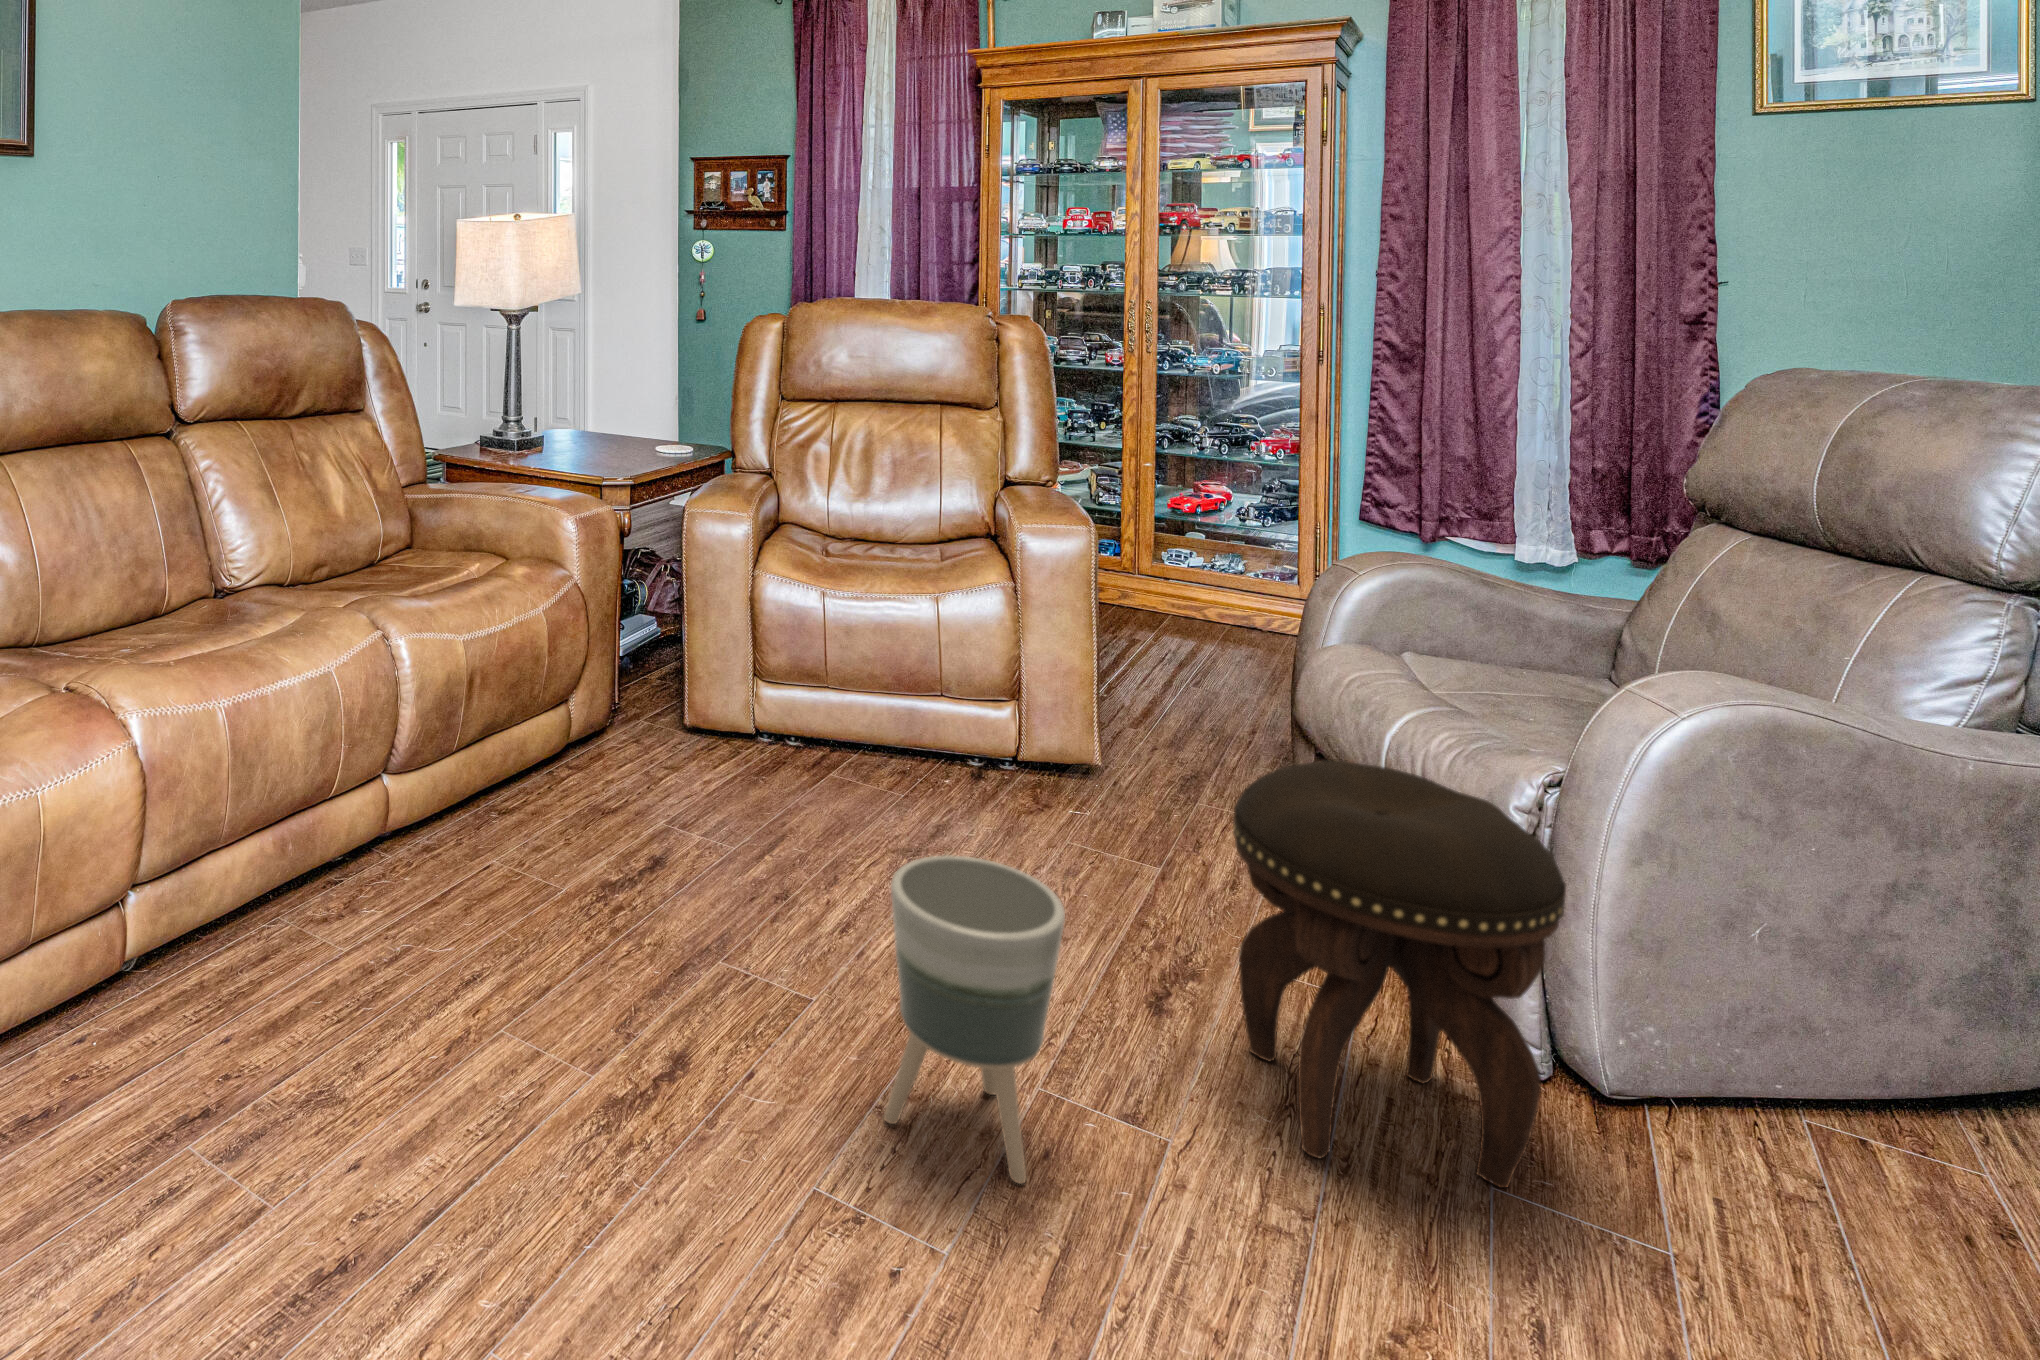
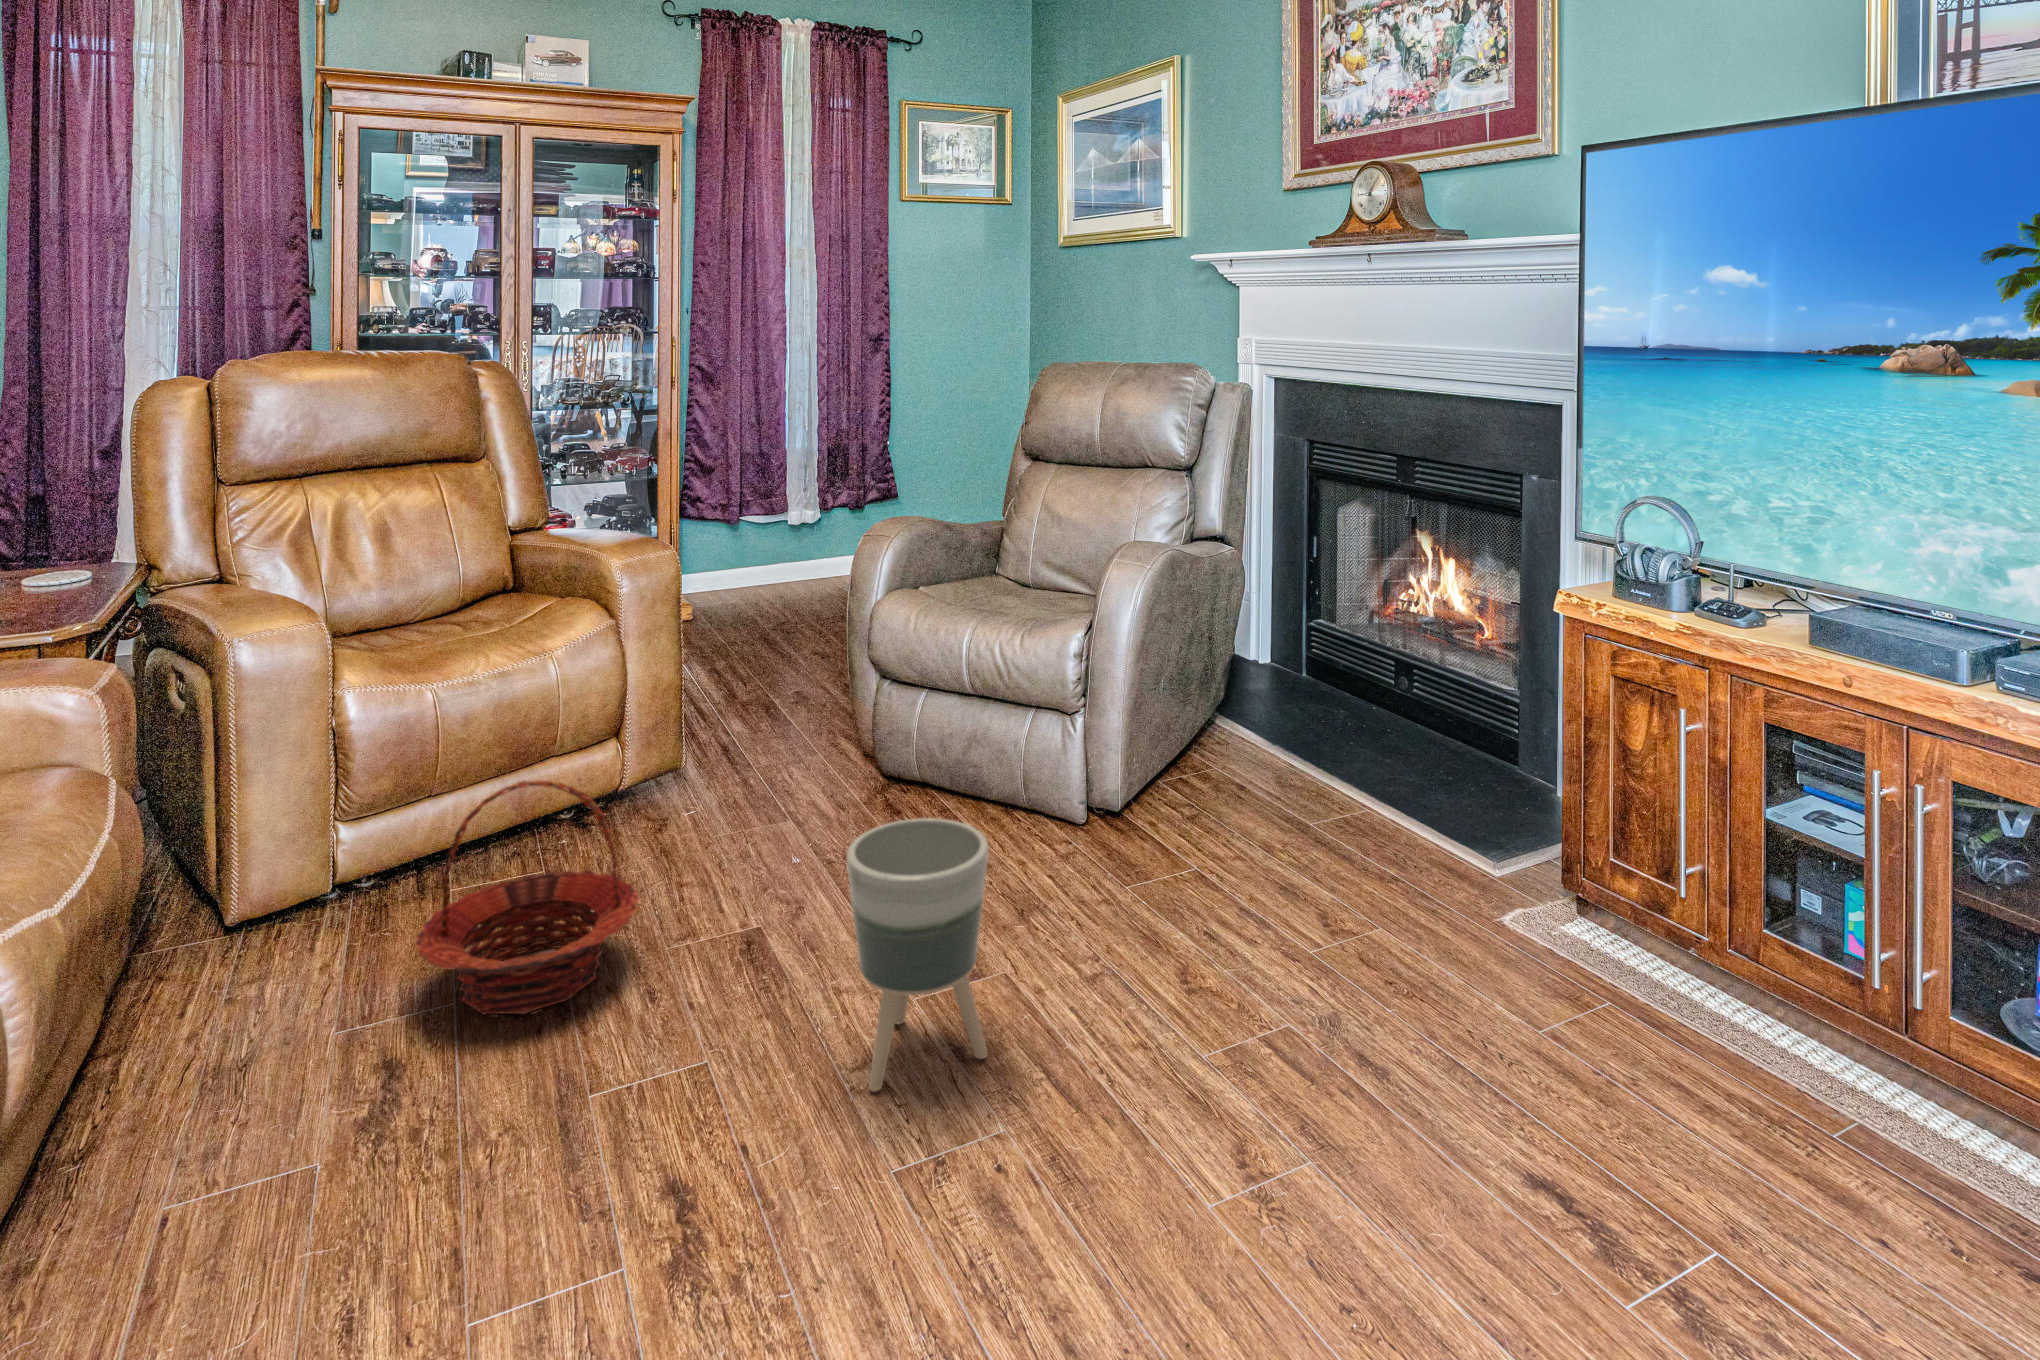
basket: none [699,687,885,892] -> present [415,780,639,1014]
footstool: present [1233,760,1566,1188] -> none [963,652,1150,929]

